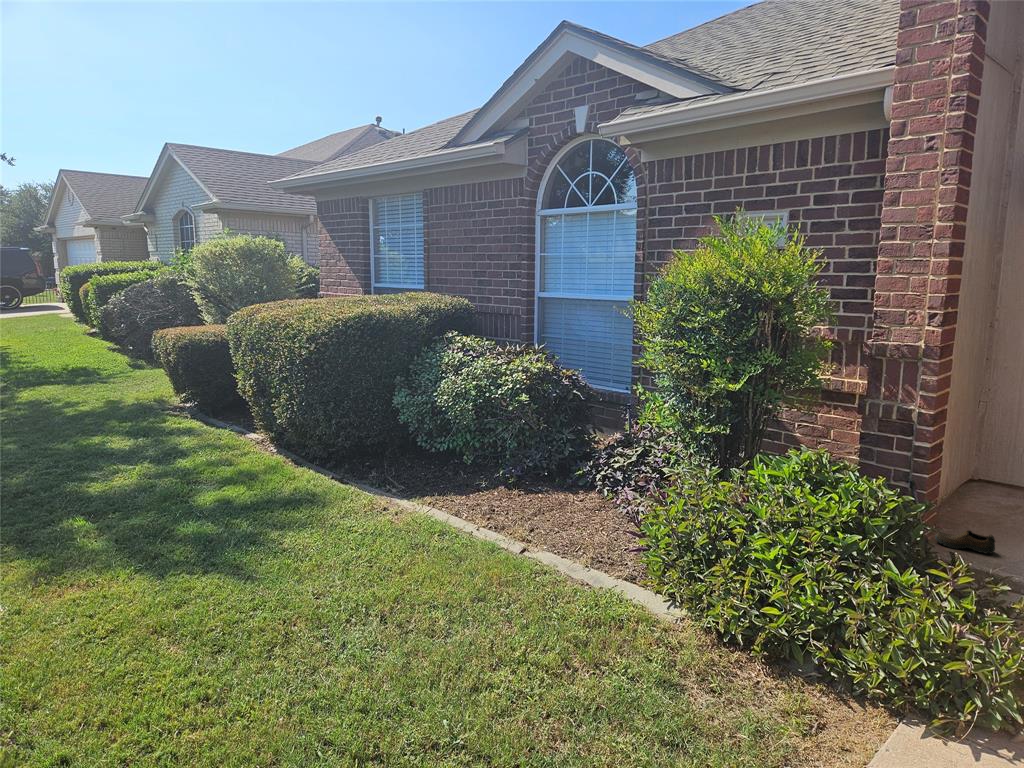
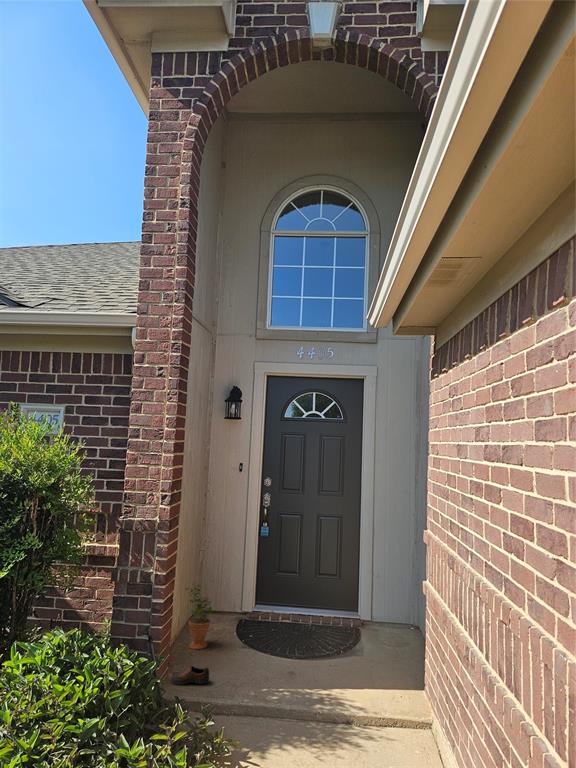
potted plant: none [955,434,998,518] -> present [186,583,212,649]

